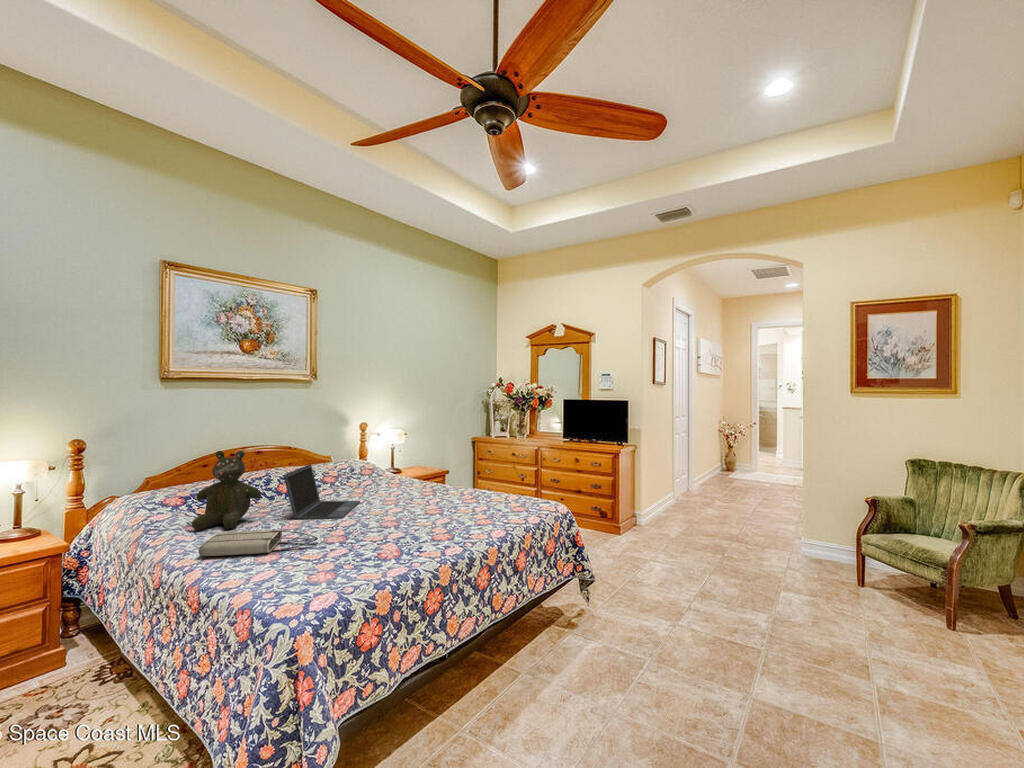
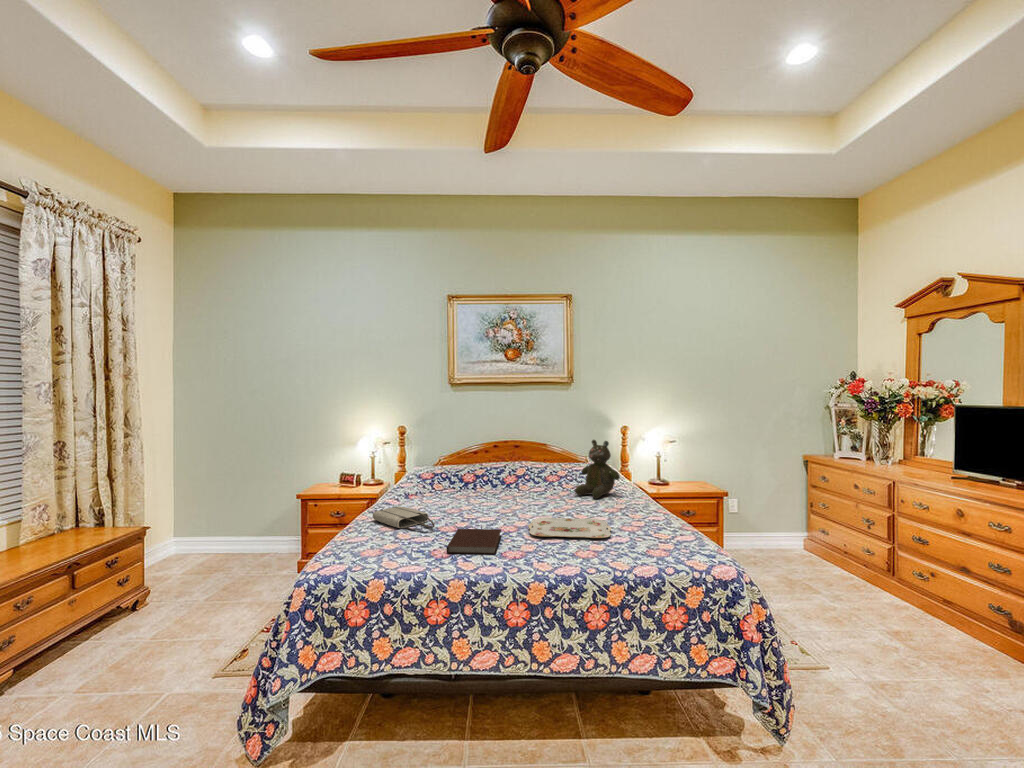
teddy bear: present [192,451,261,530] -> present [575,440,620,499]
laptop: present [284,464,360,519] -> none [466,463,545,517]
serving tray: none [388,499,469,520] -> present [528,517,611,538]
notebook: none [353,522,427,551] -> present [447,529,501,555]

